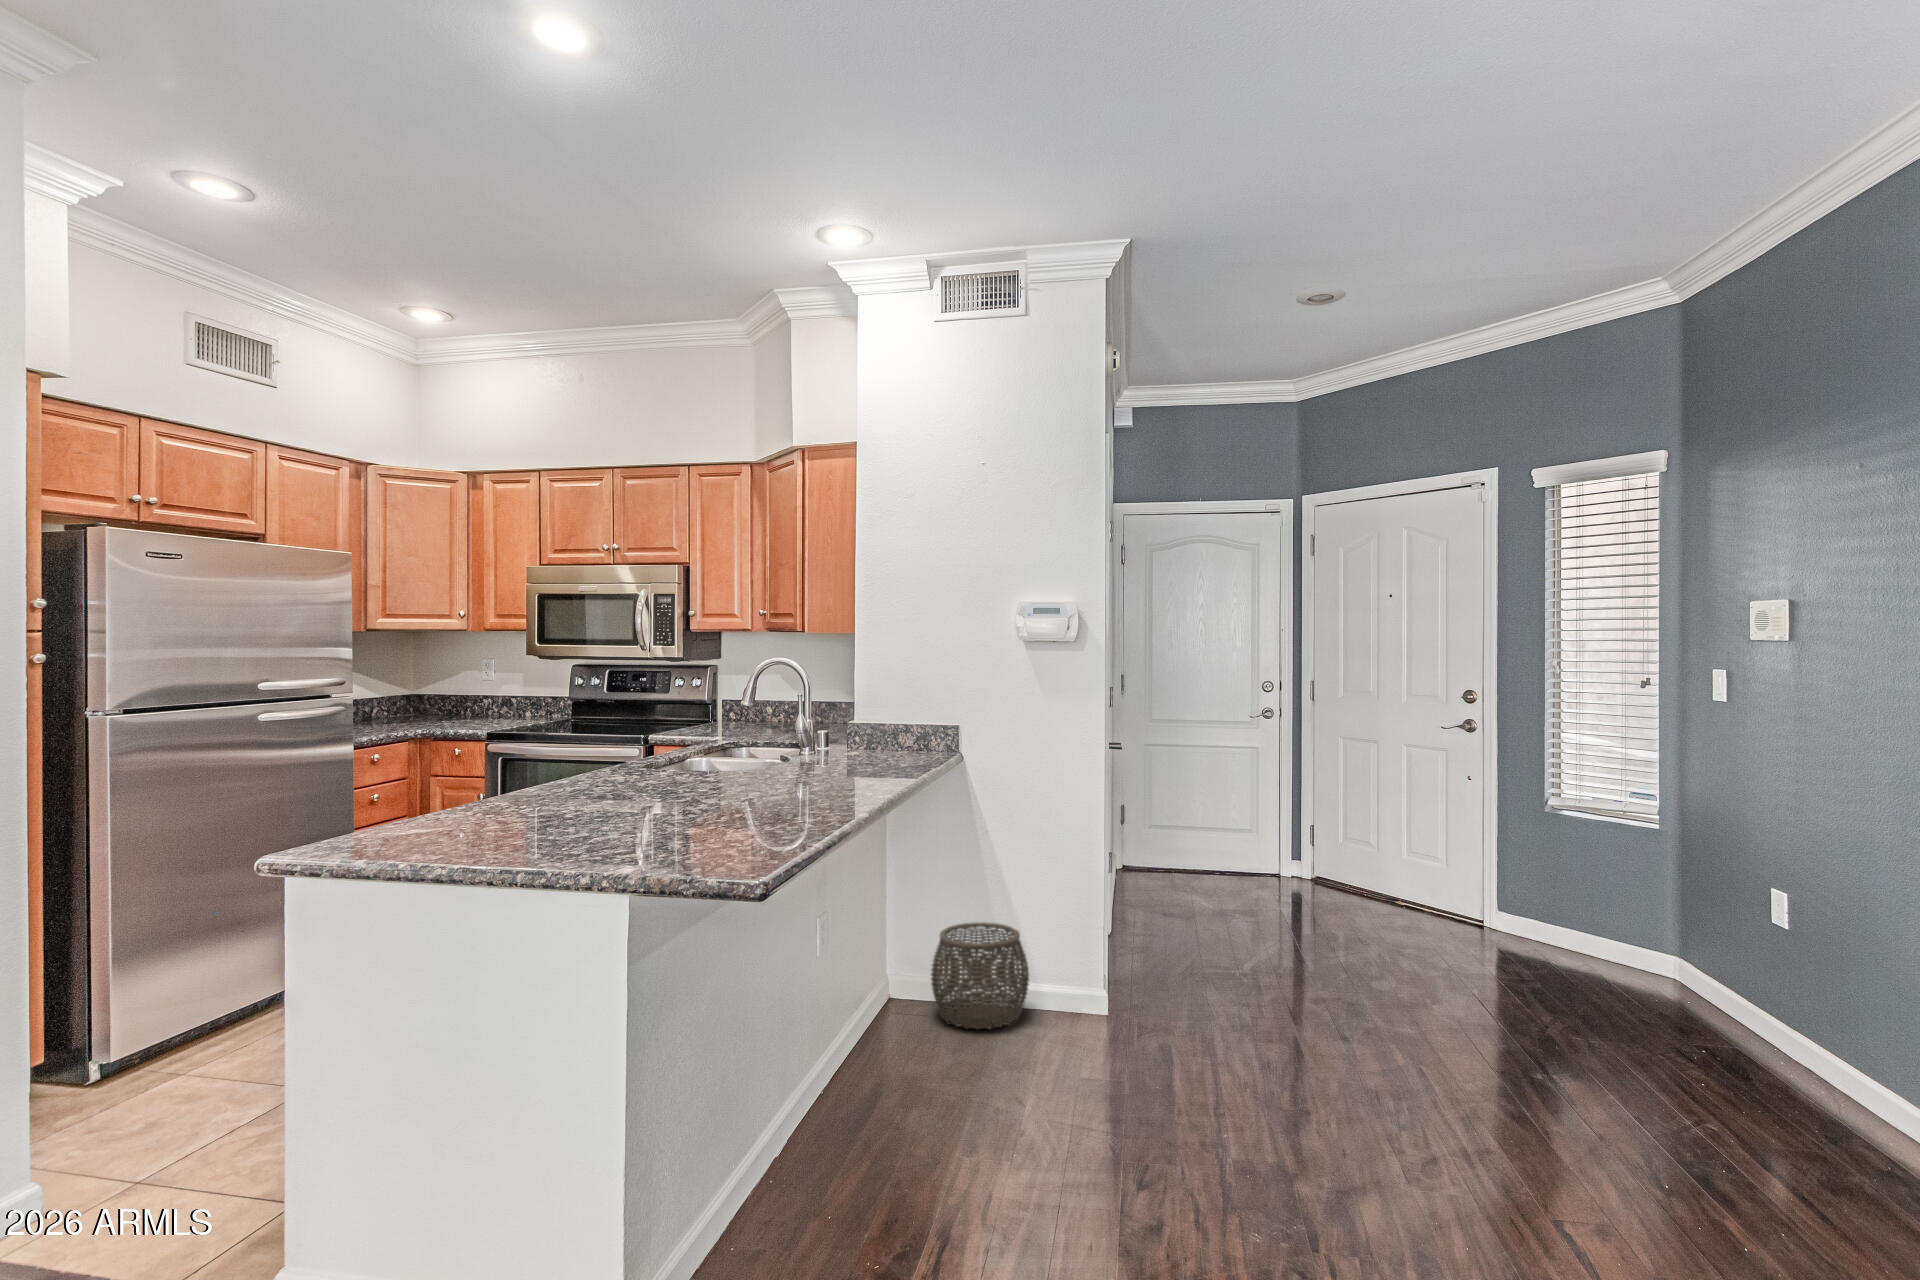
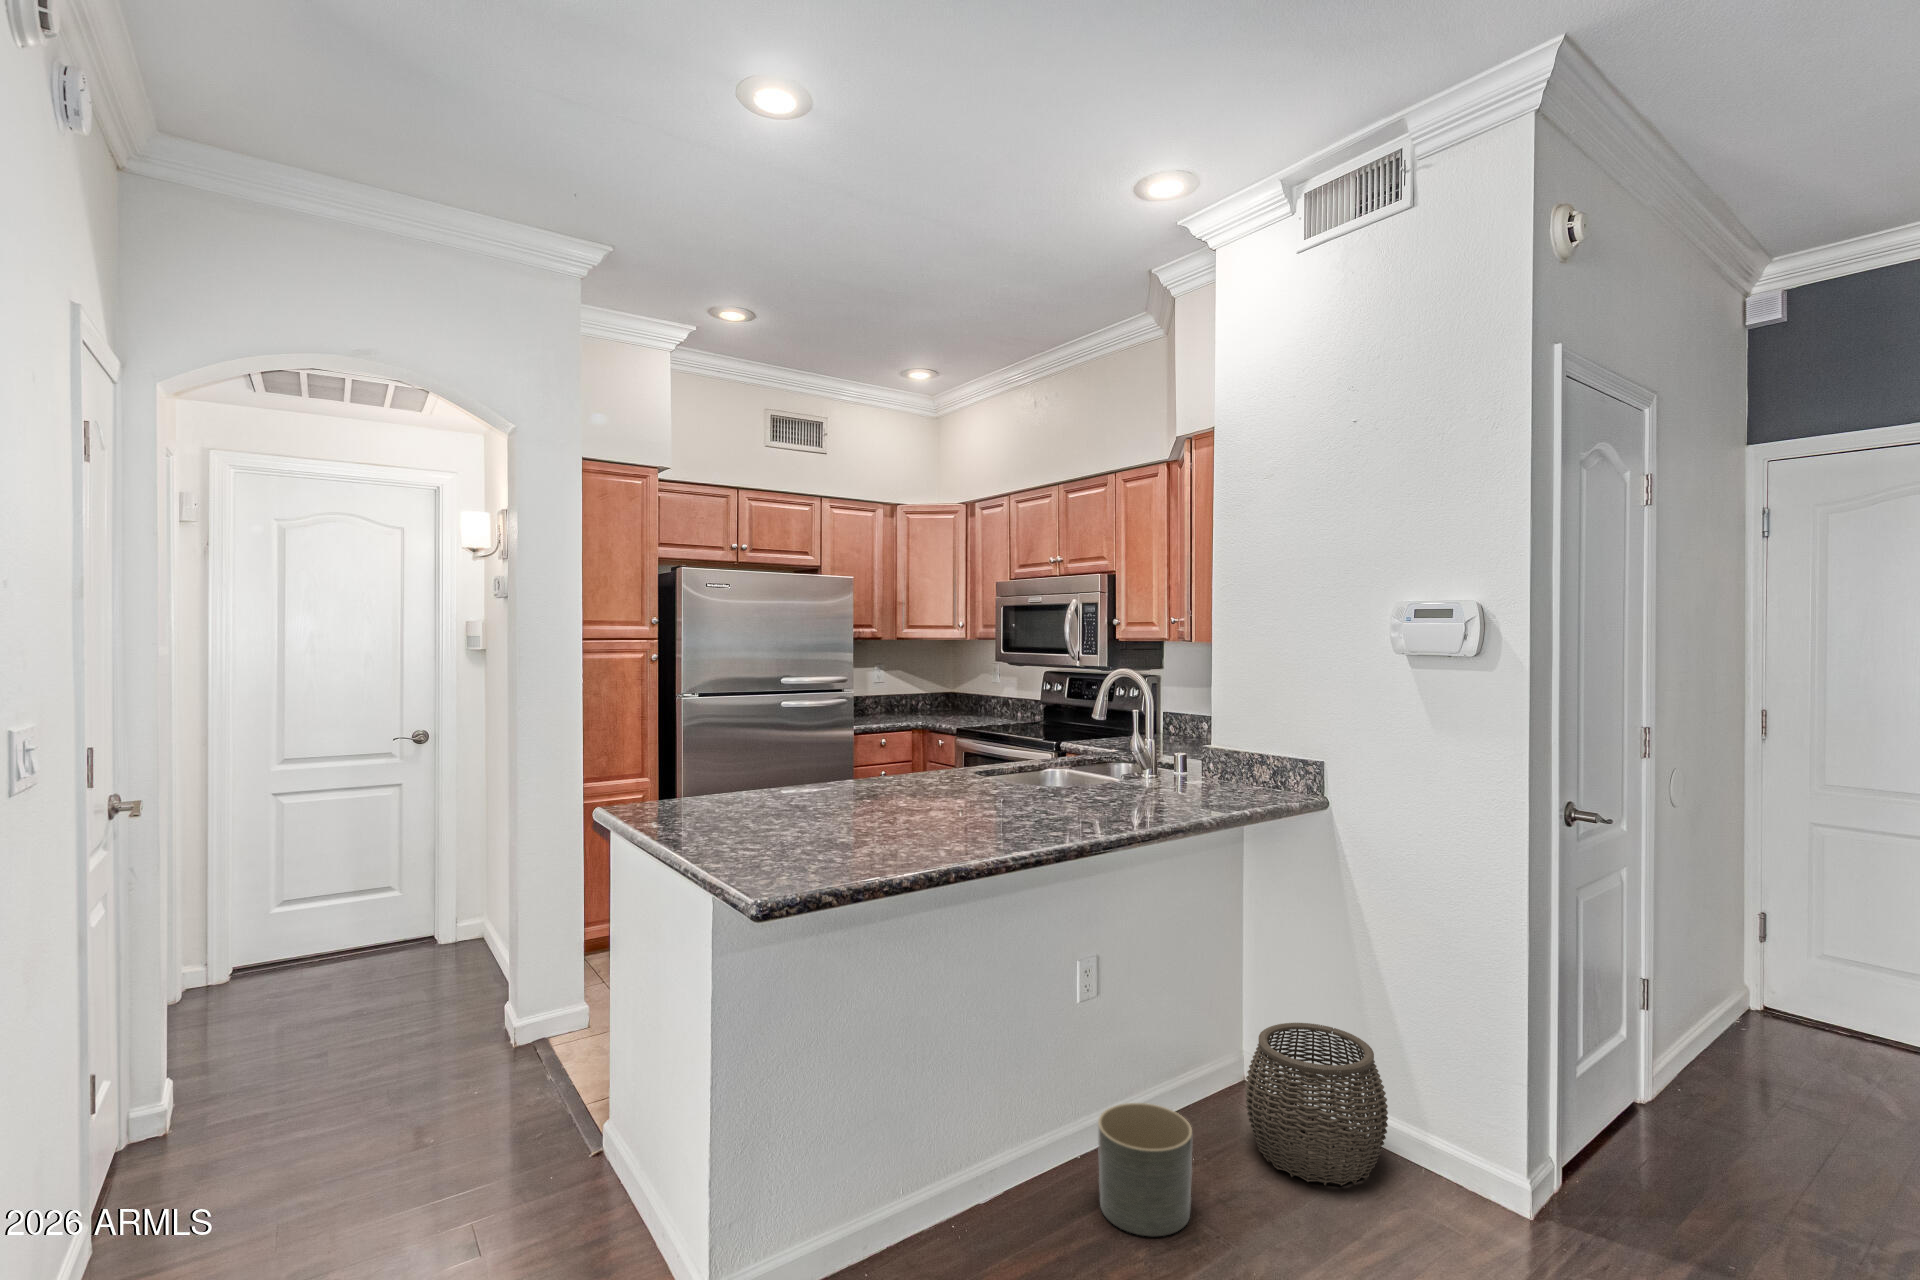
planter: none [871,999,942,1089] -> present [1098,1103,1192,1236]

